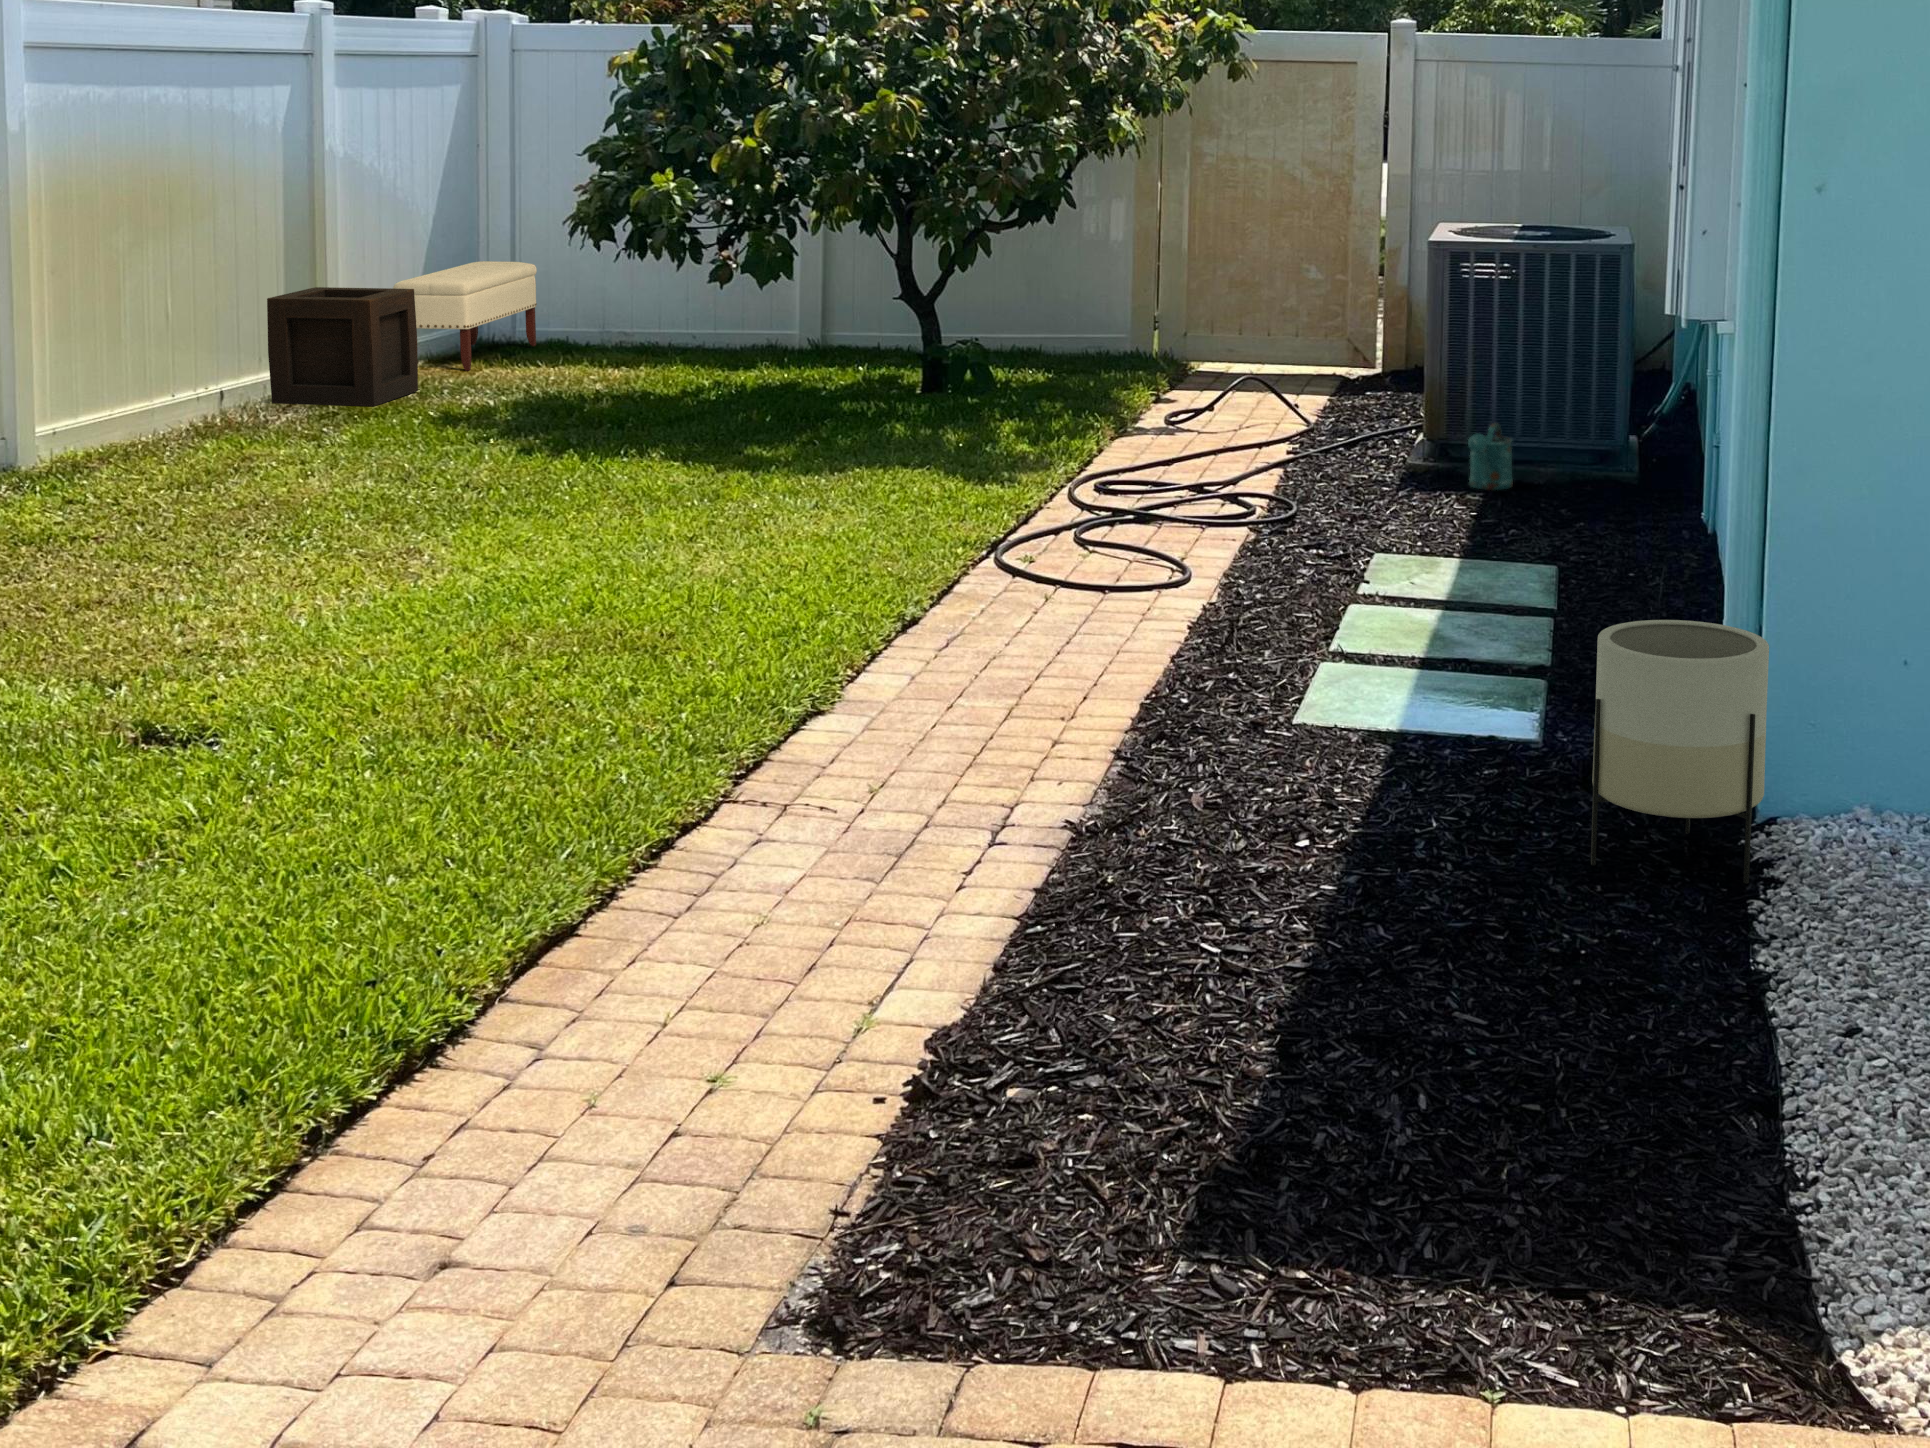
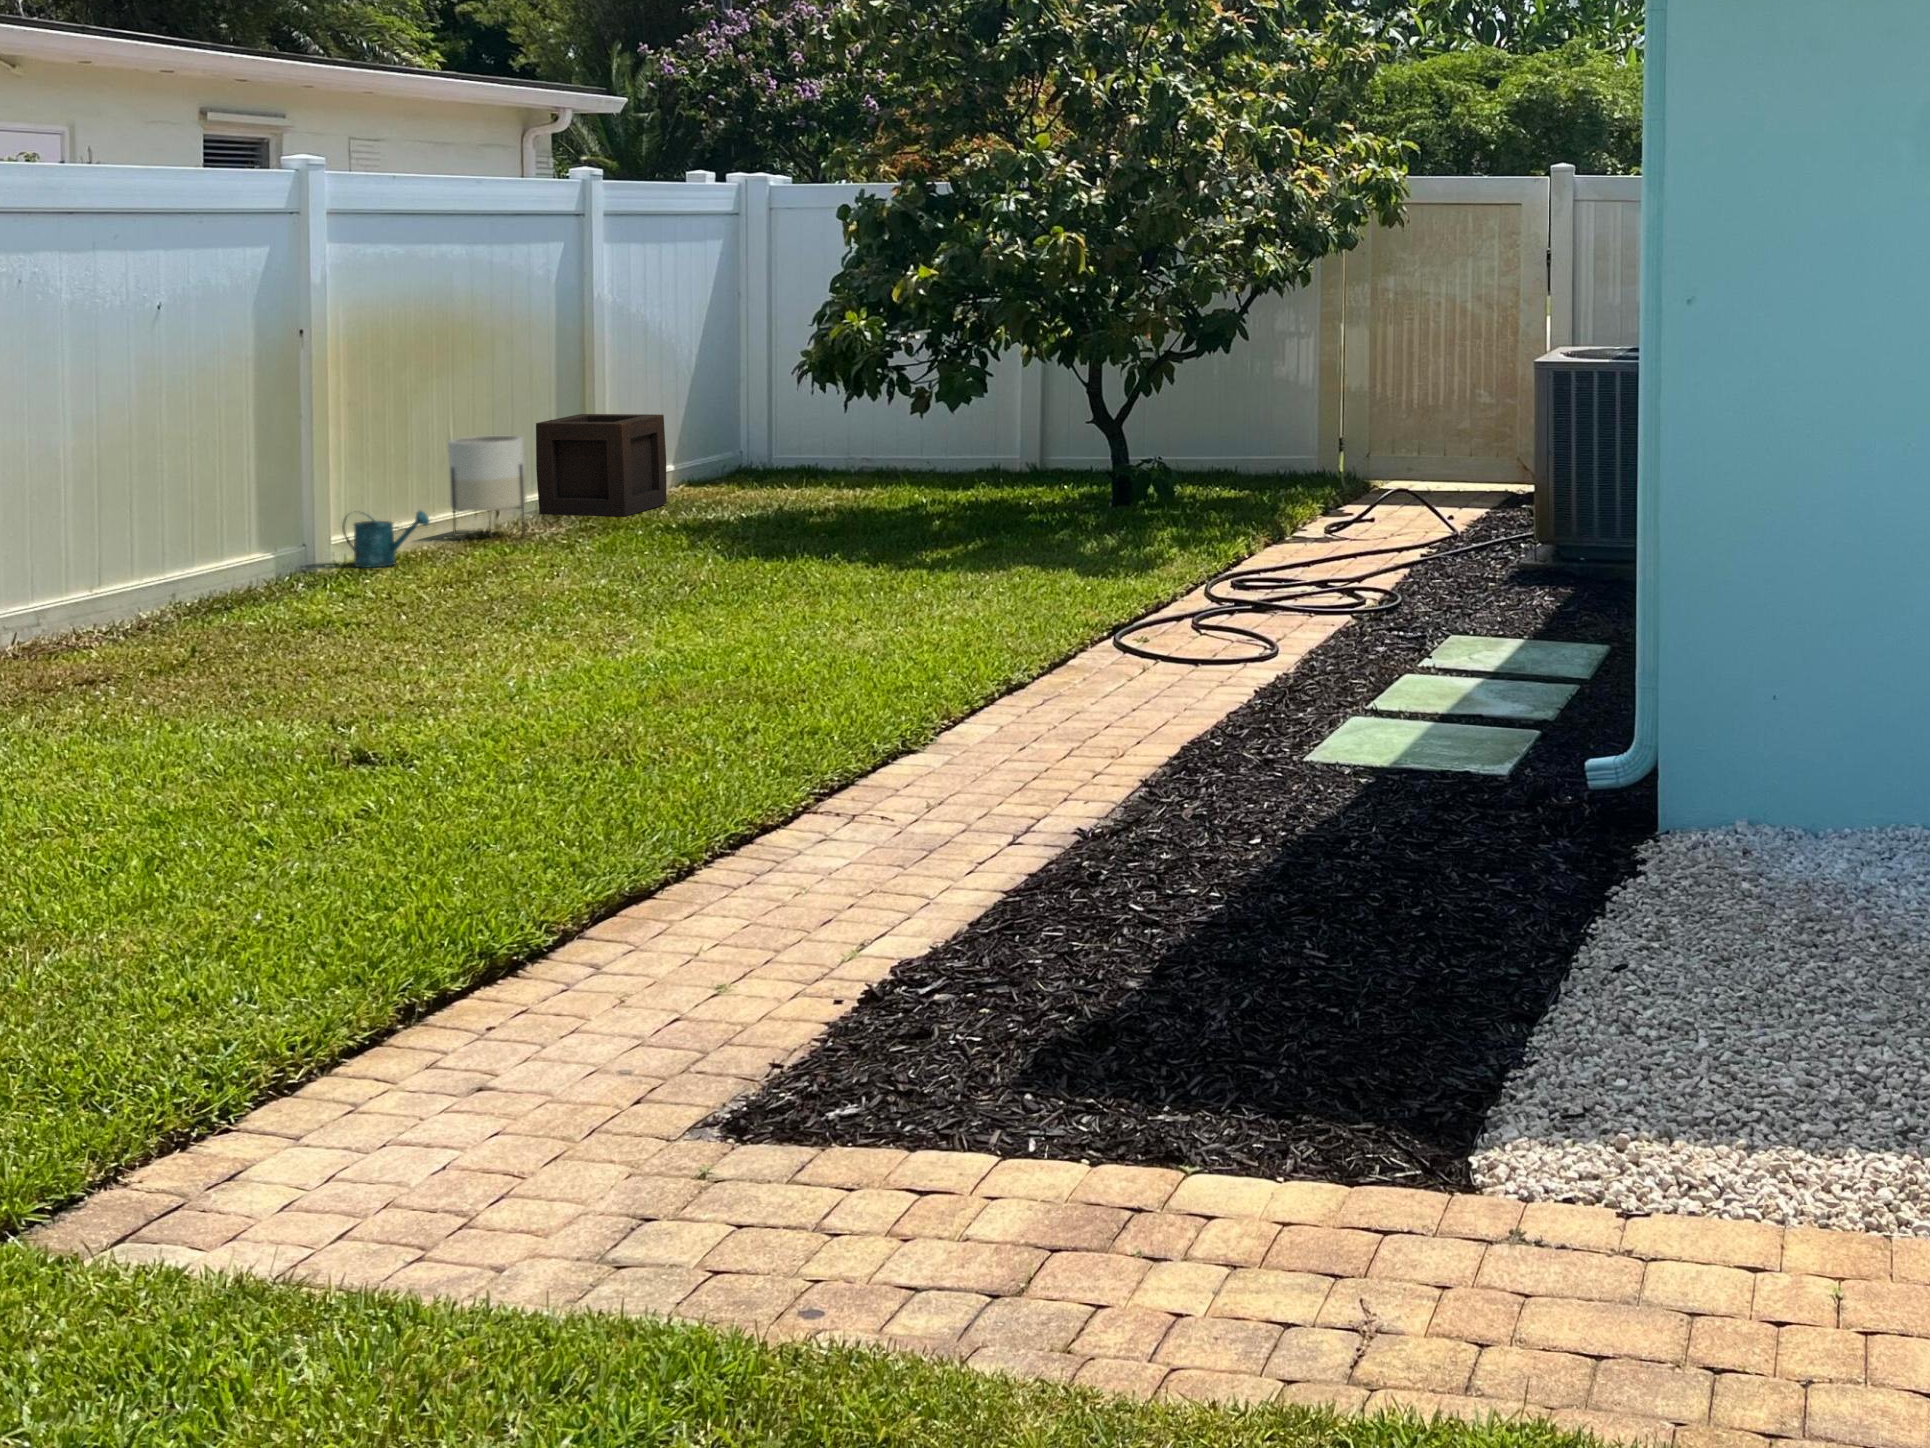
bench: present [393,261,537,371] -> none [652,392,783,488]
watering can: present [1468,423,1513,490] -> present [342,511,429,568]
planter: present [1591,620,1769,884] -> present [448,436,527,538]

